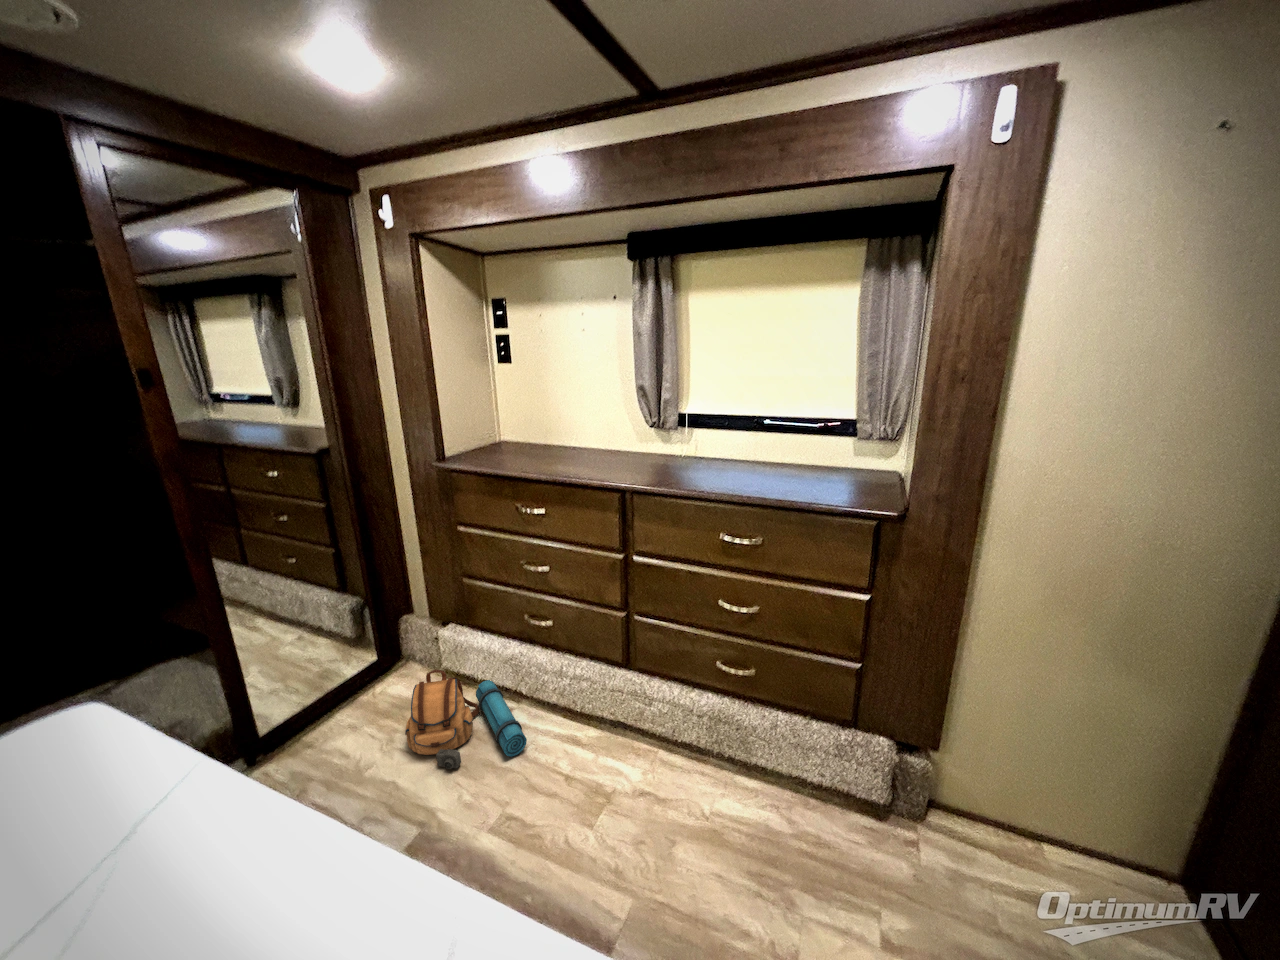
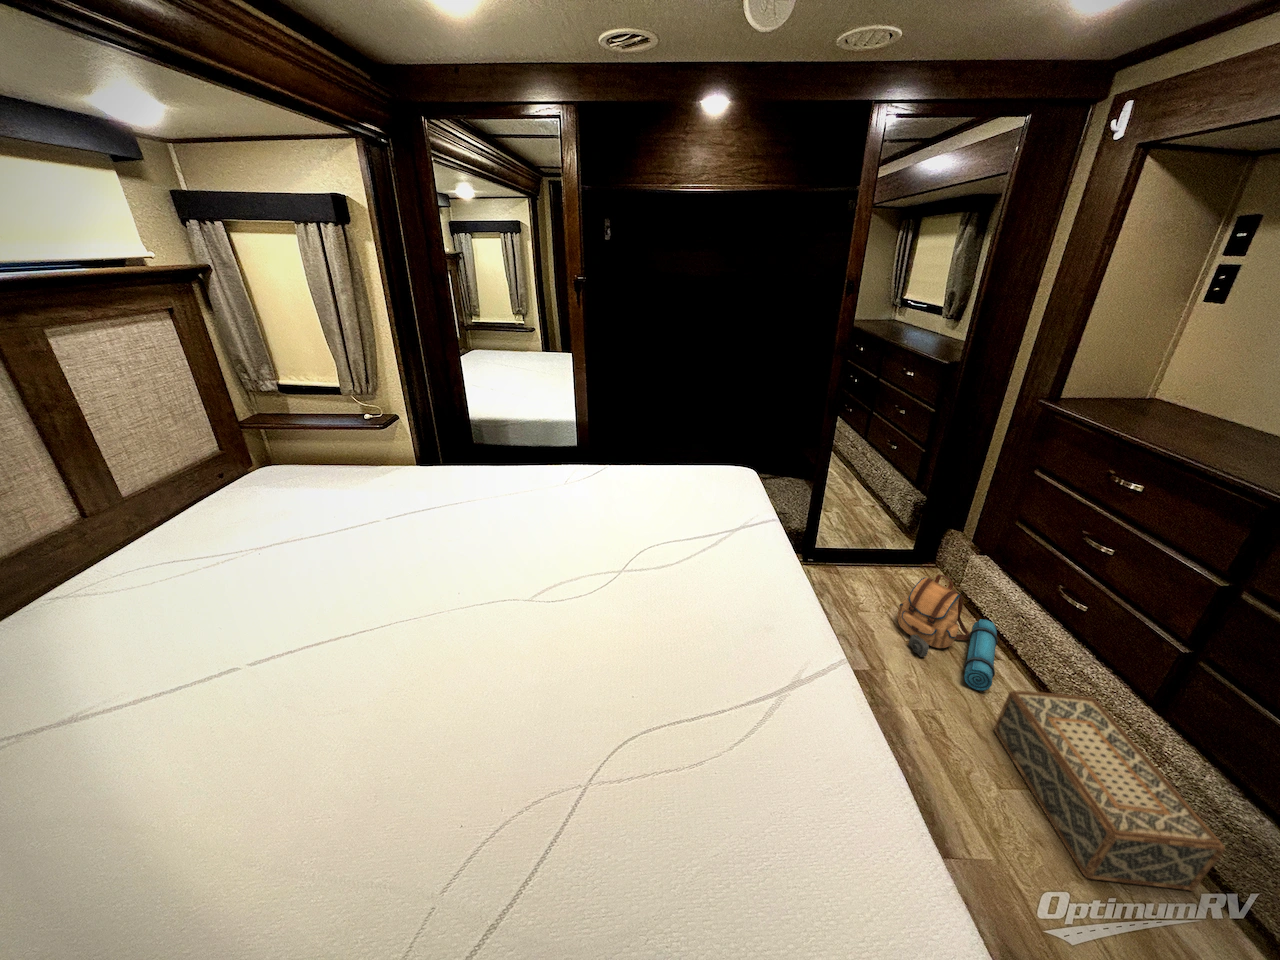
woven basket: none [550,688,707,836] -> present [994,691,1225,891]

